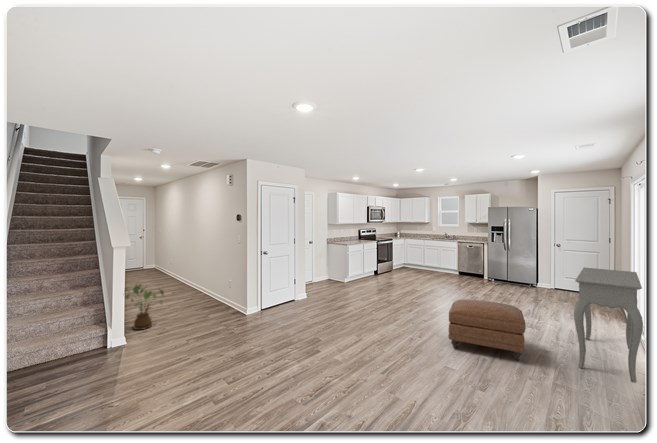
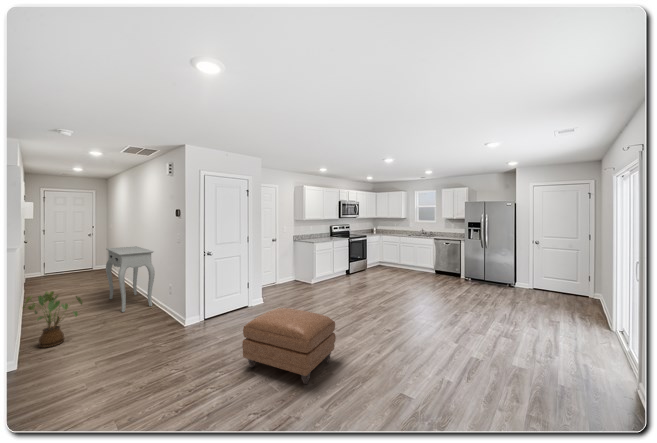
console table: present [574,267,643,383] -> present [106,246,155,312]
ottoman: present [449,299,526,360] -> present [242,308,336,384]

